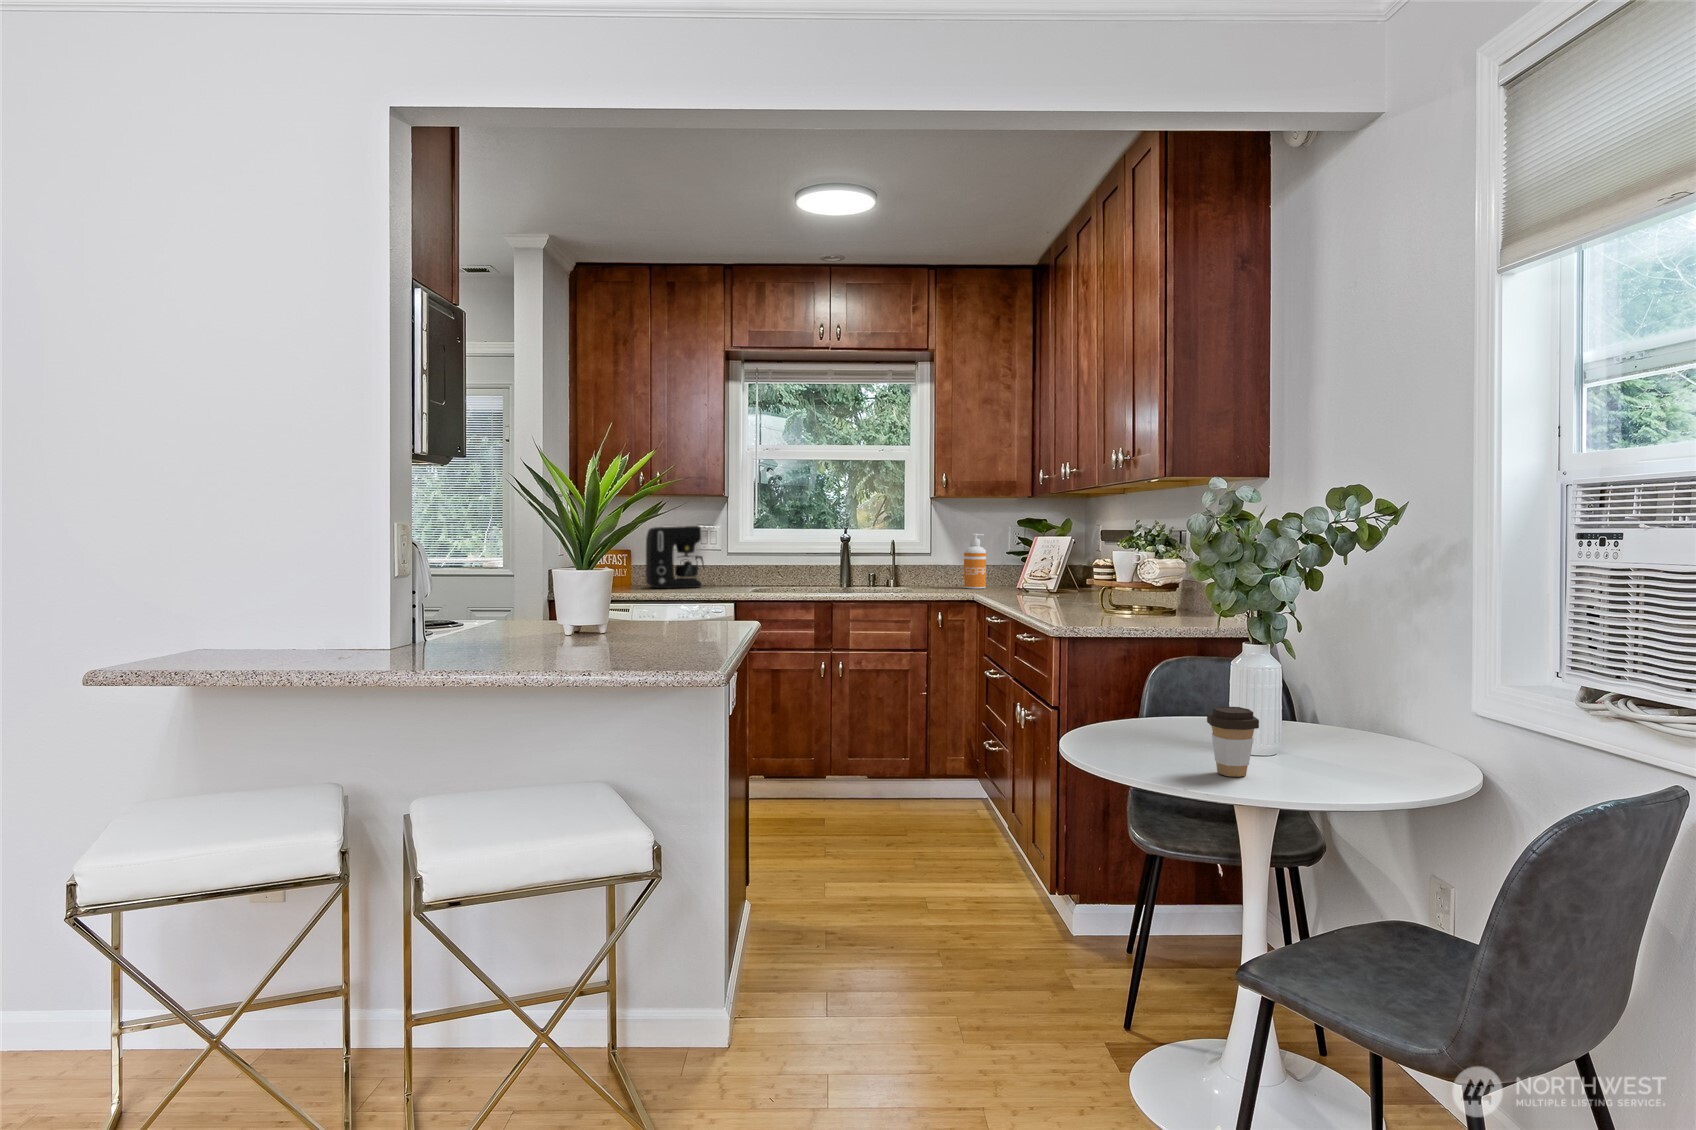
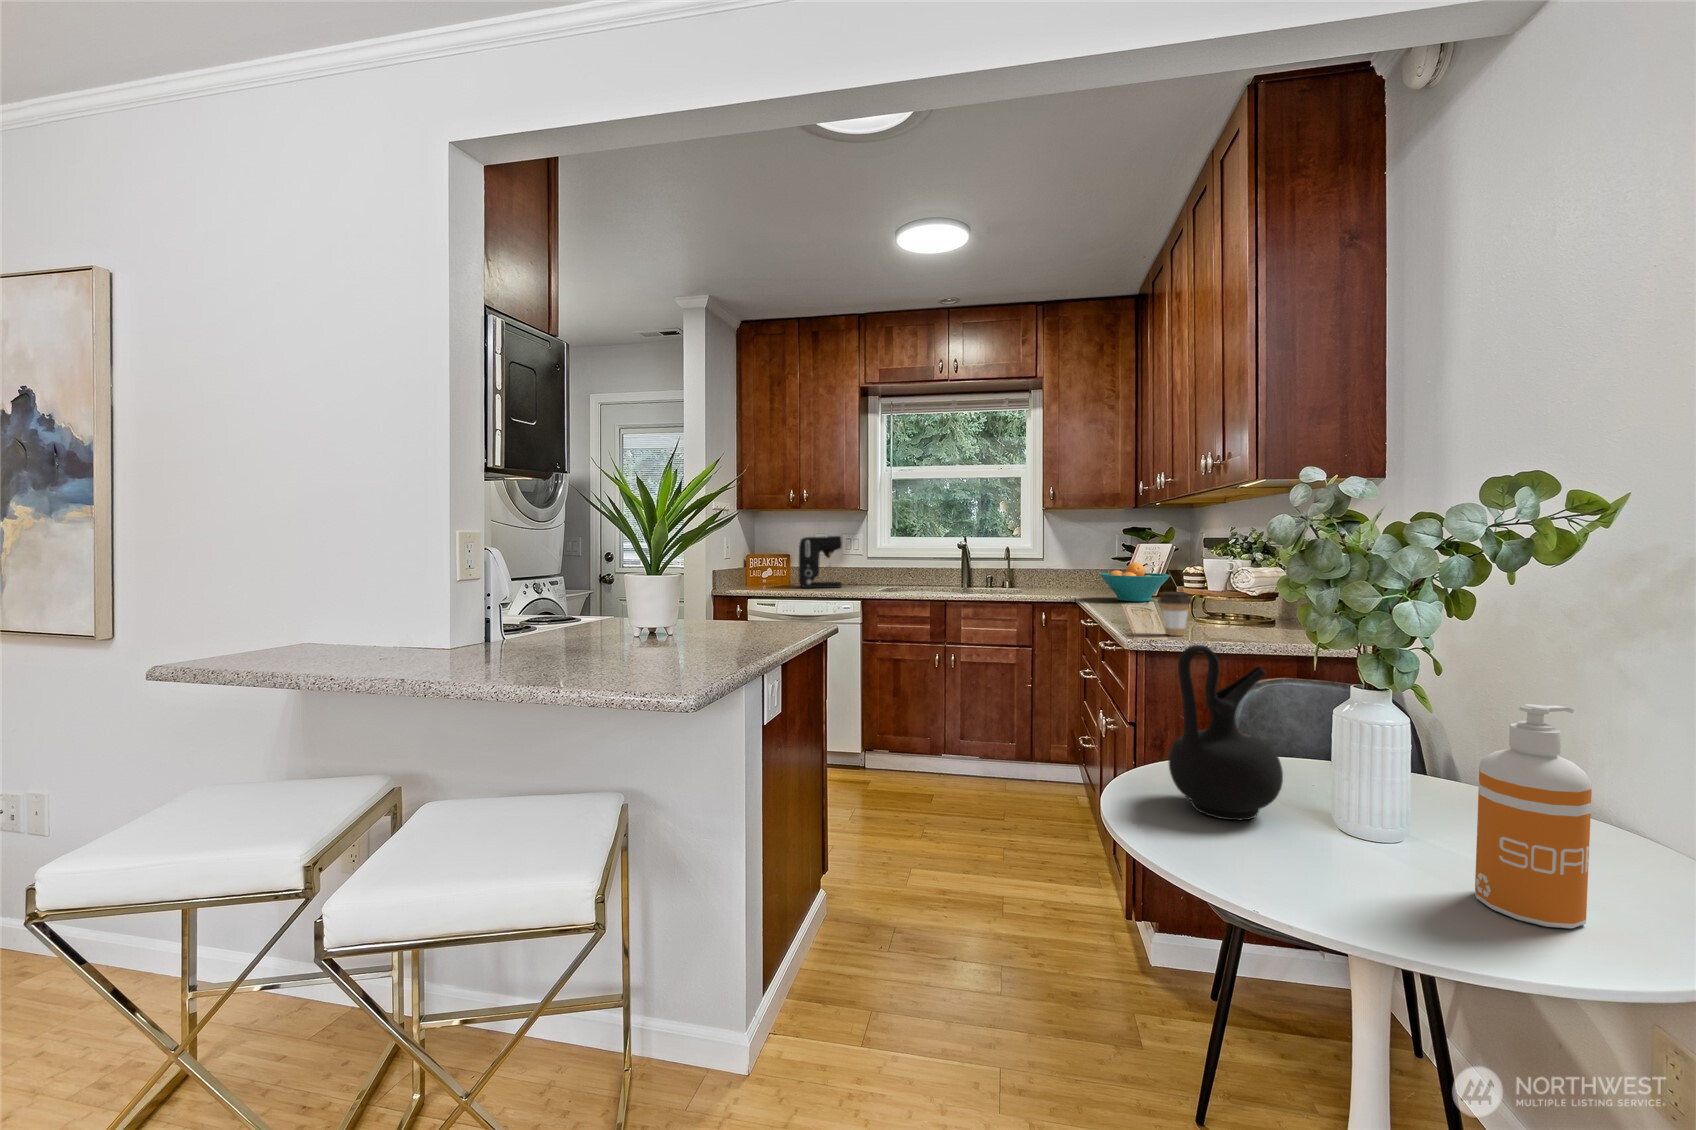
soap dispenser: present [964,534,986,589] -> present [1475,704,1592,928]
fruit bowl: none [1002,556,1072,597] -> present [1100,562,1170,602]
ceramic jug: none [1111,616,1196,752] -> present [1169,645,1283,820]
coffee cup: present [1207,707,1259,777] -> present [1159,592,1192,636]

